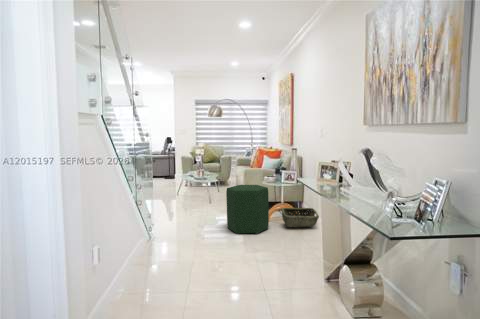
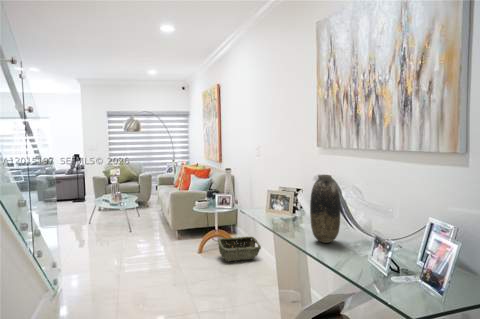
vase: none [342,144,367,198] -> present [310,175,340,243]
ottoman: present [226,185,269,234] -> none [152,214,204,276]

